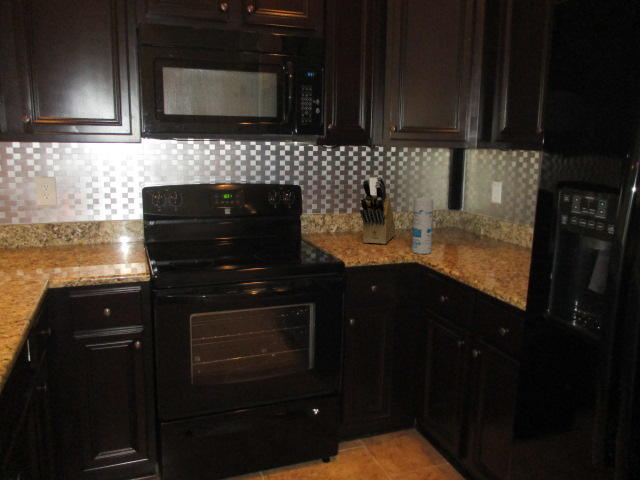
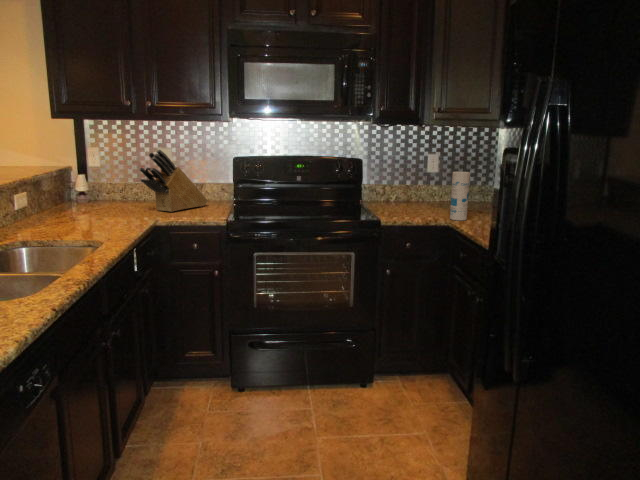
knife block: present [359,177,396,244] -> present [139,150,207,212]

